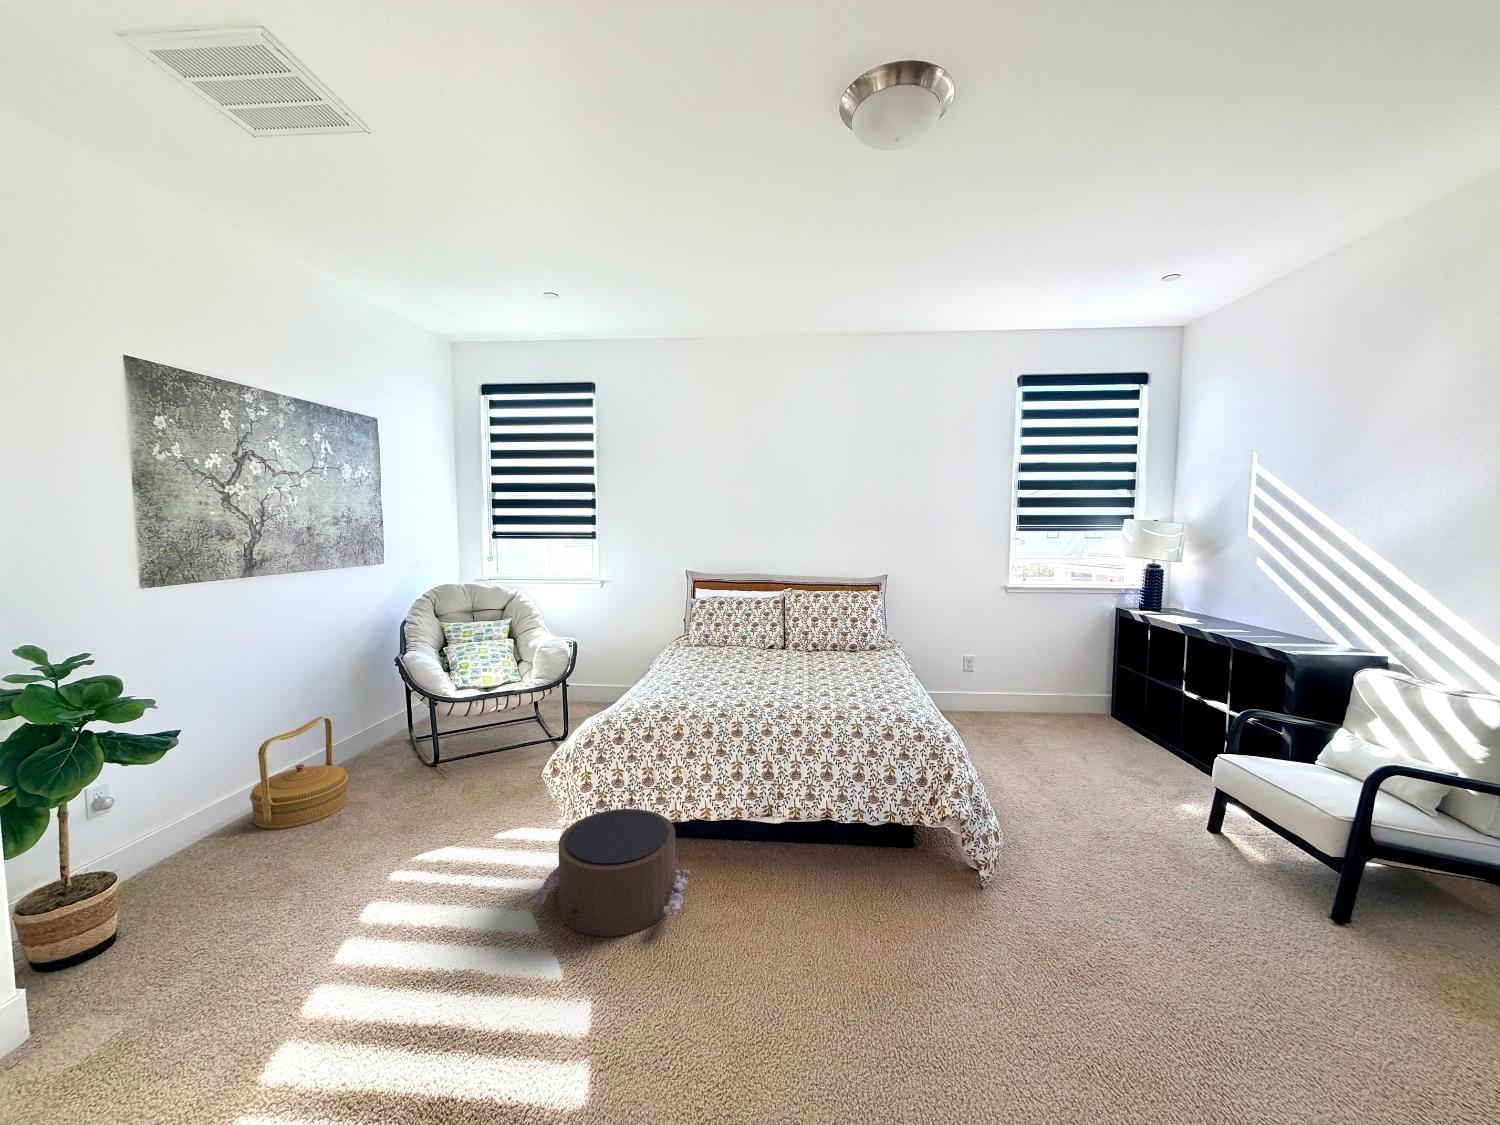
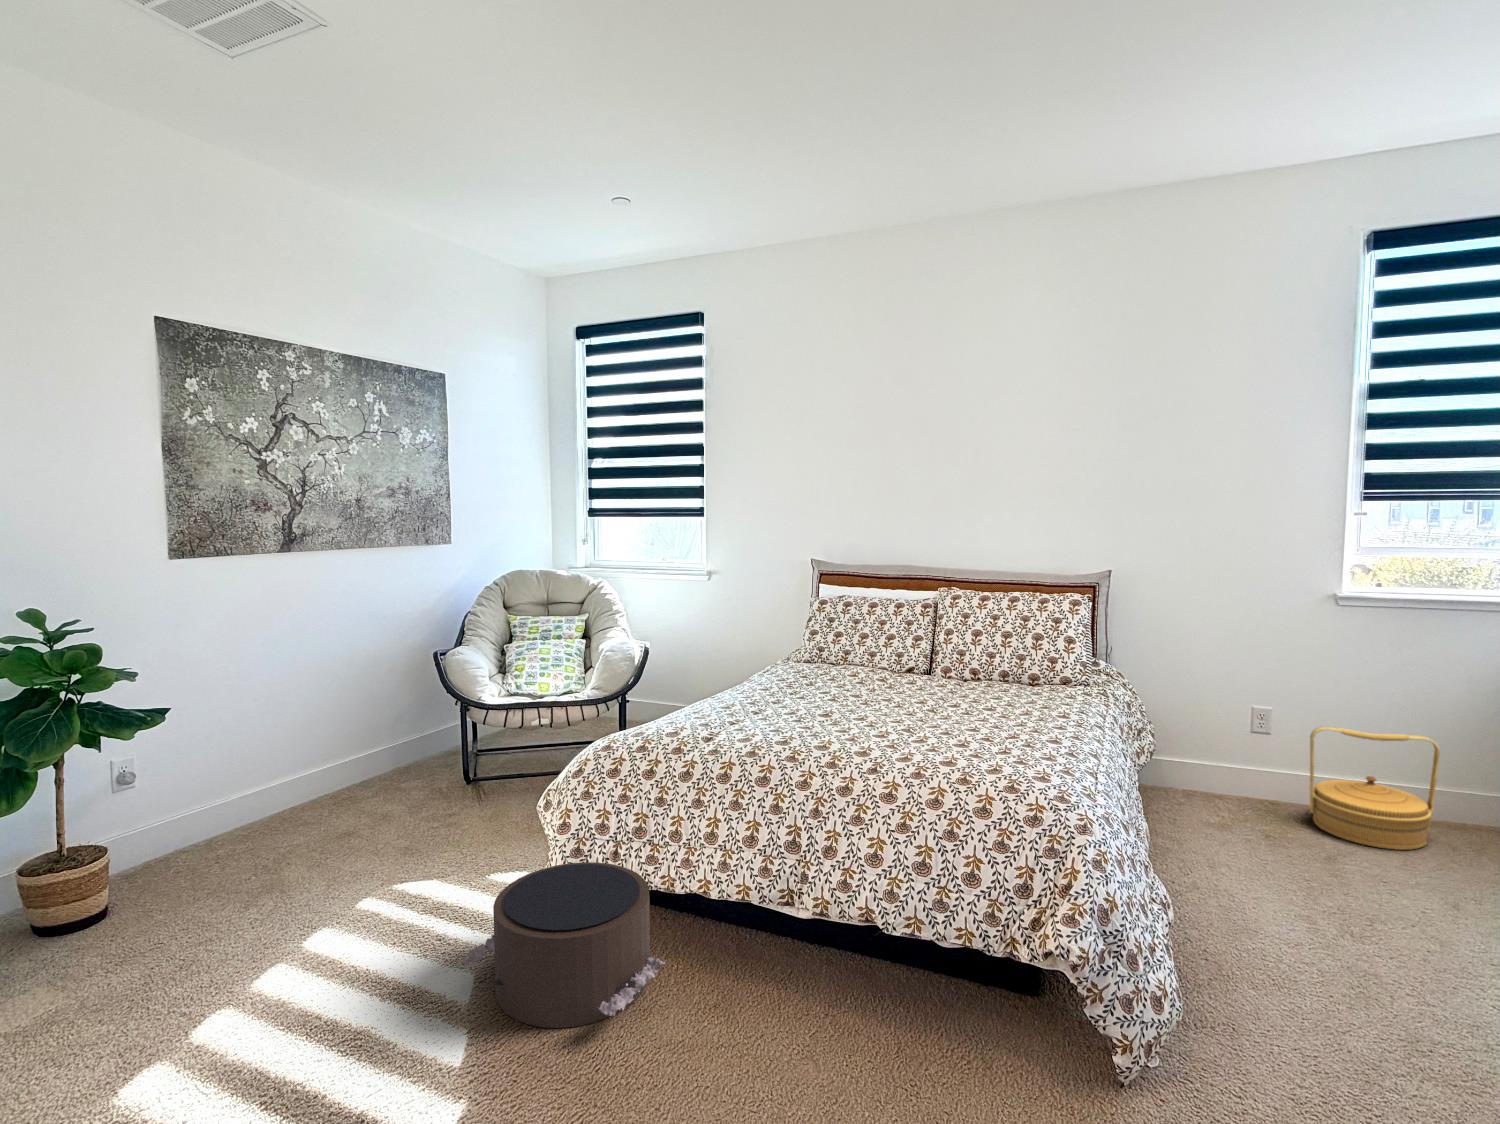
woven basket: present [250,717,348,829] -> present [1310,726,1440,850]

